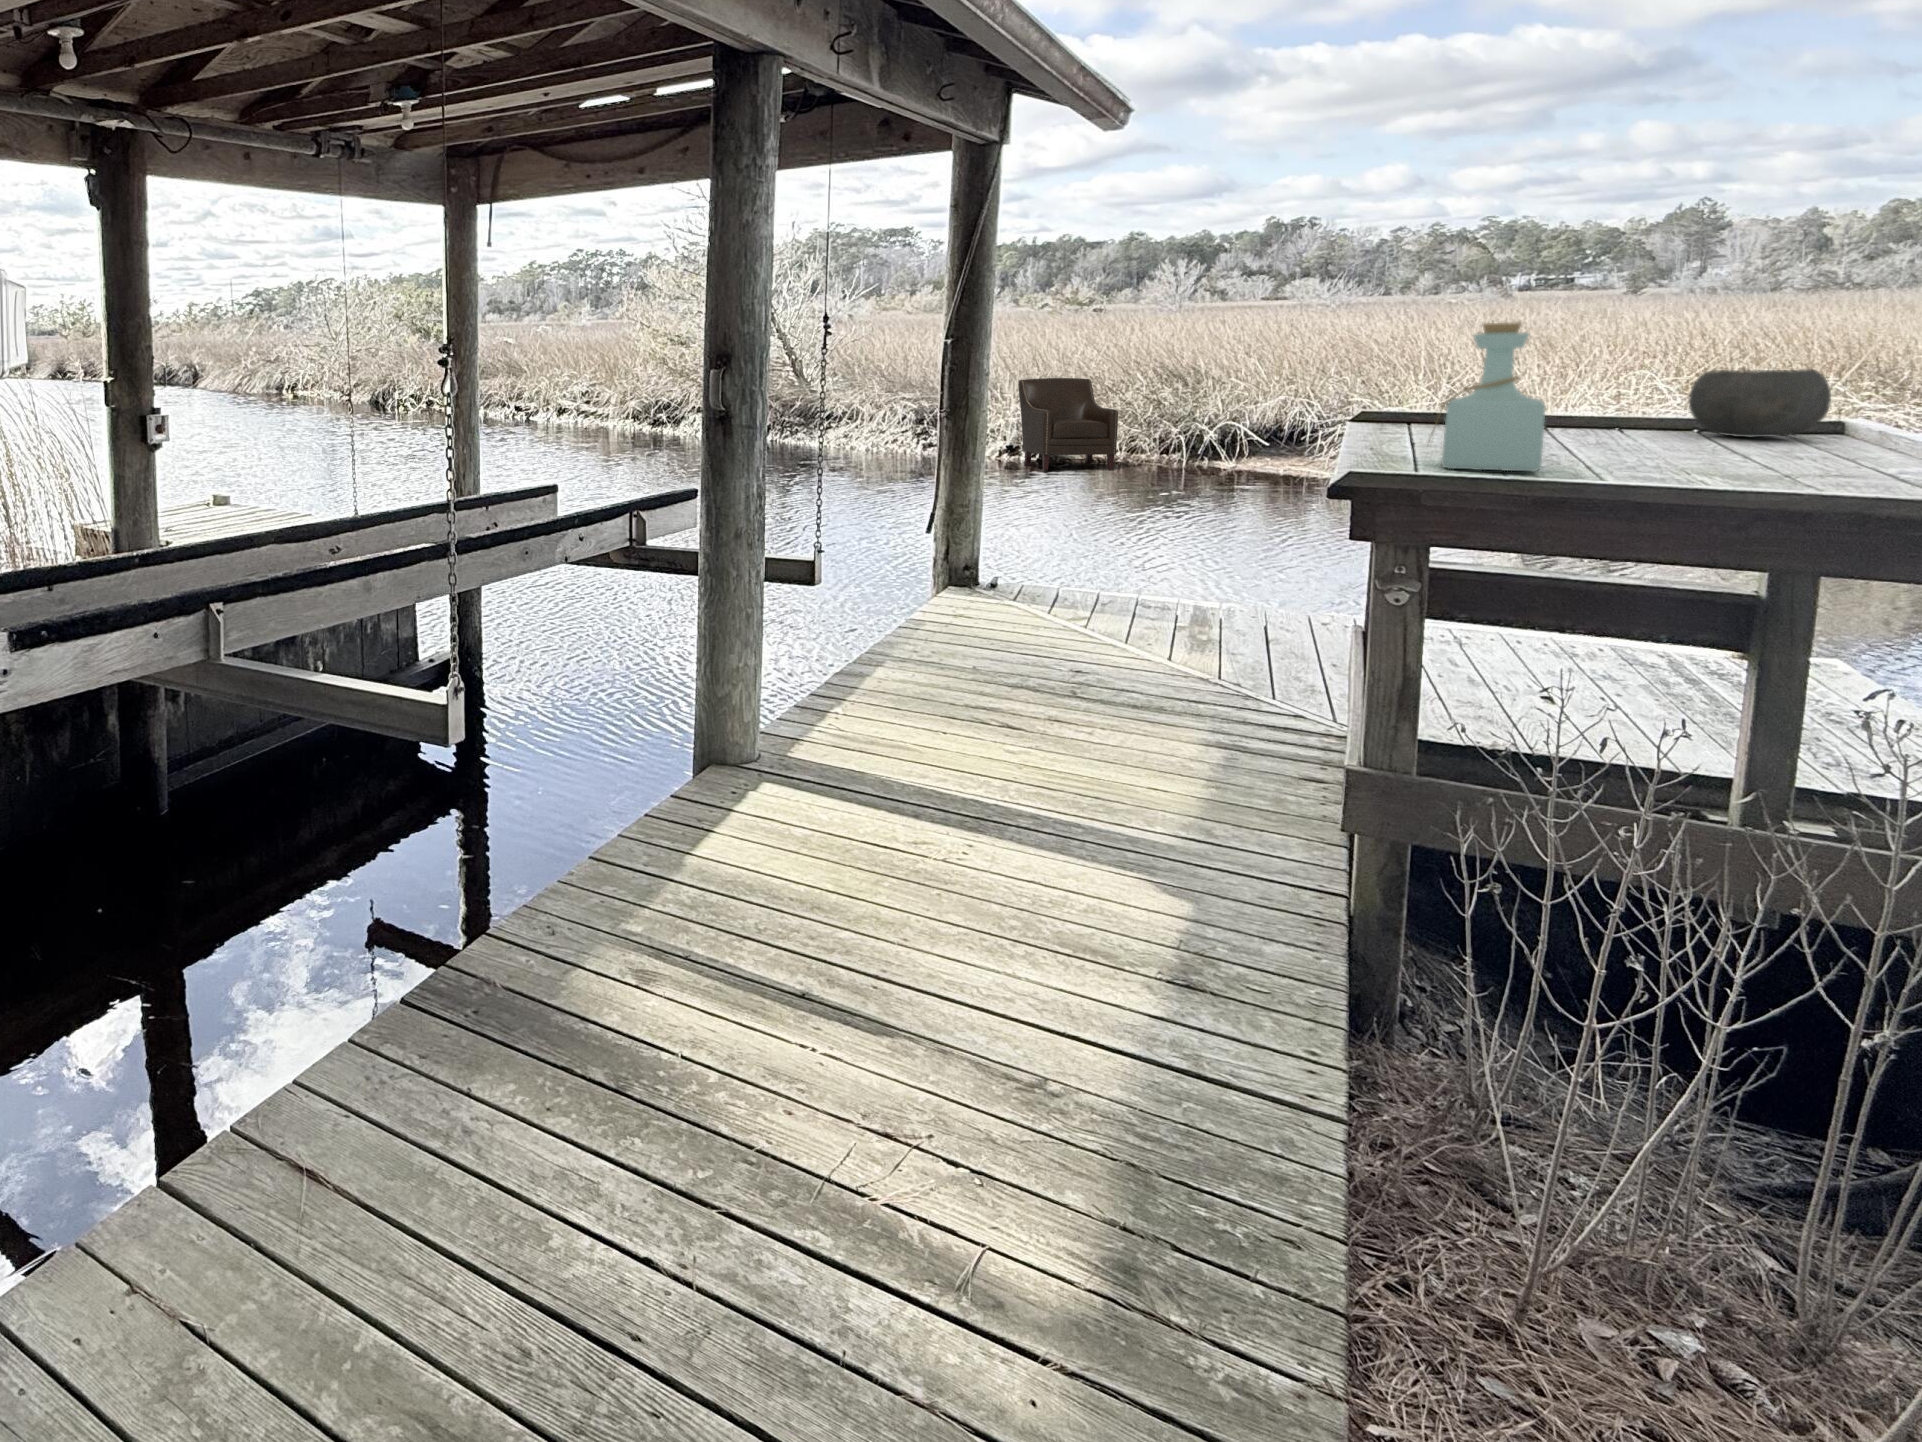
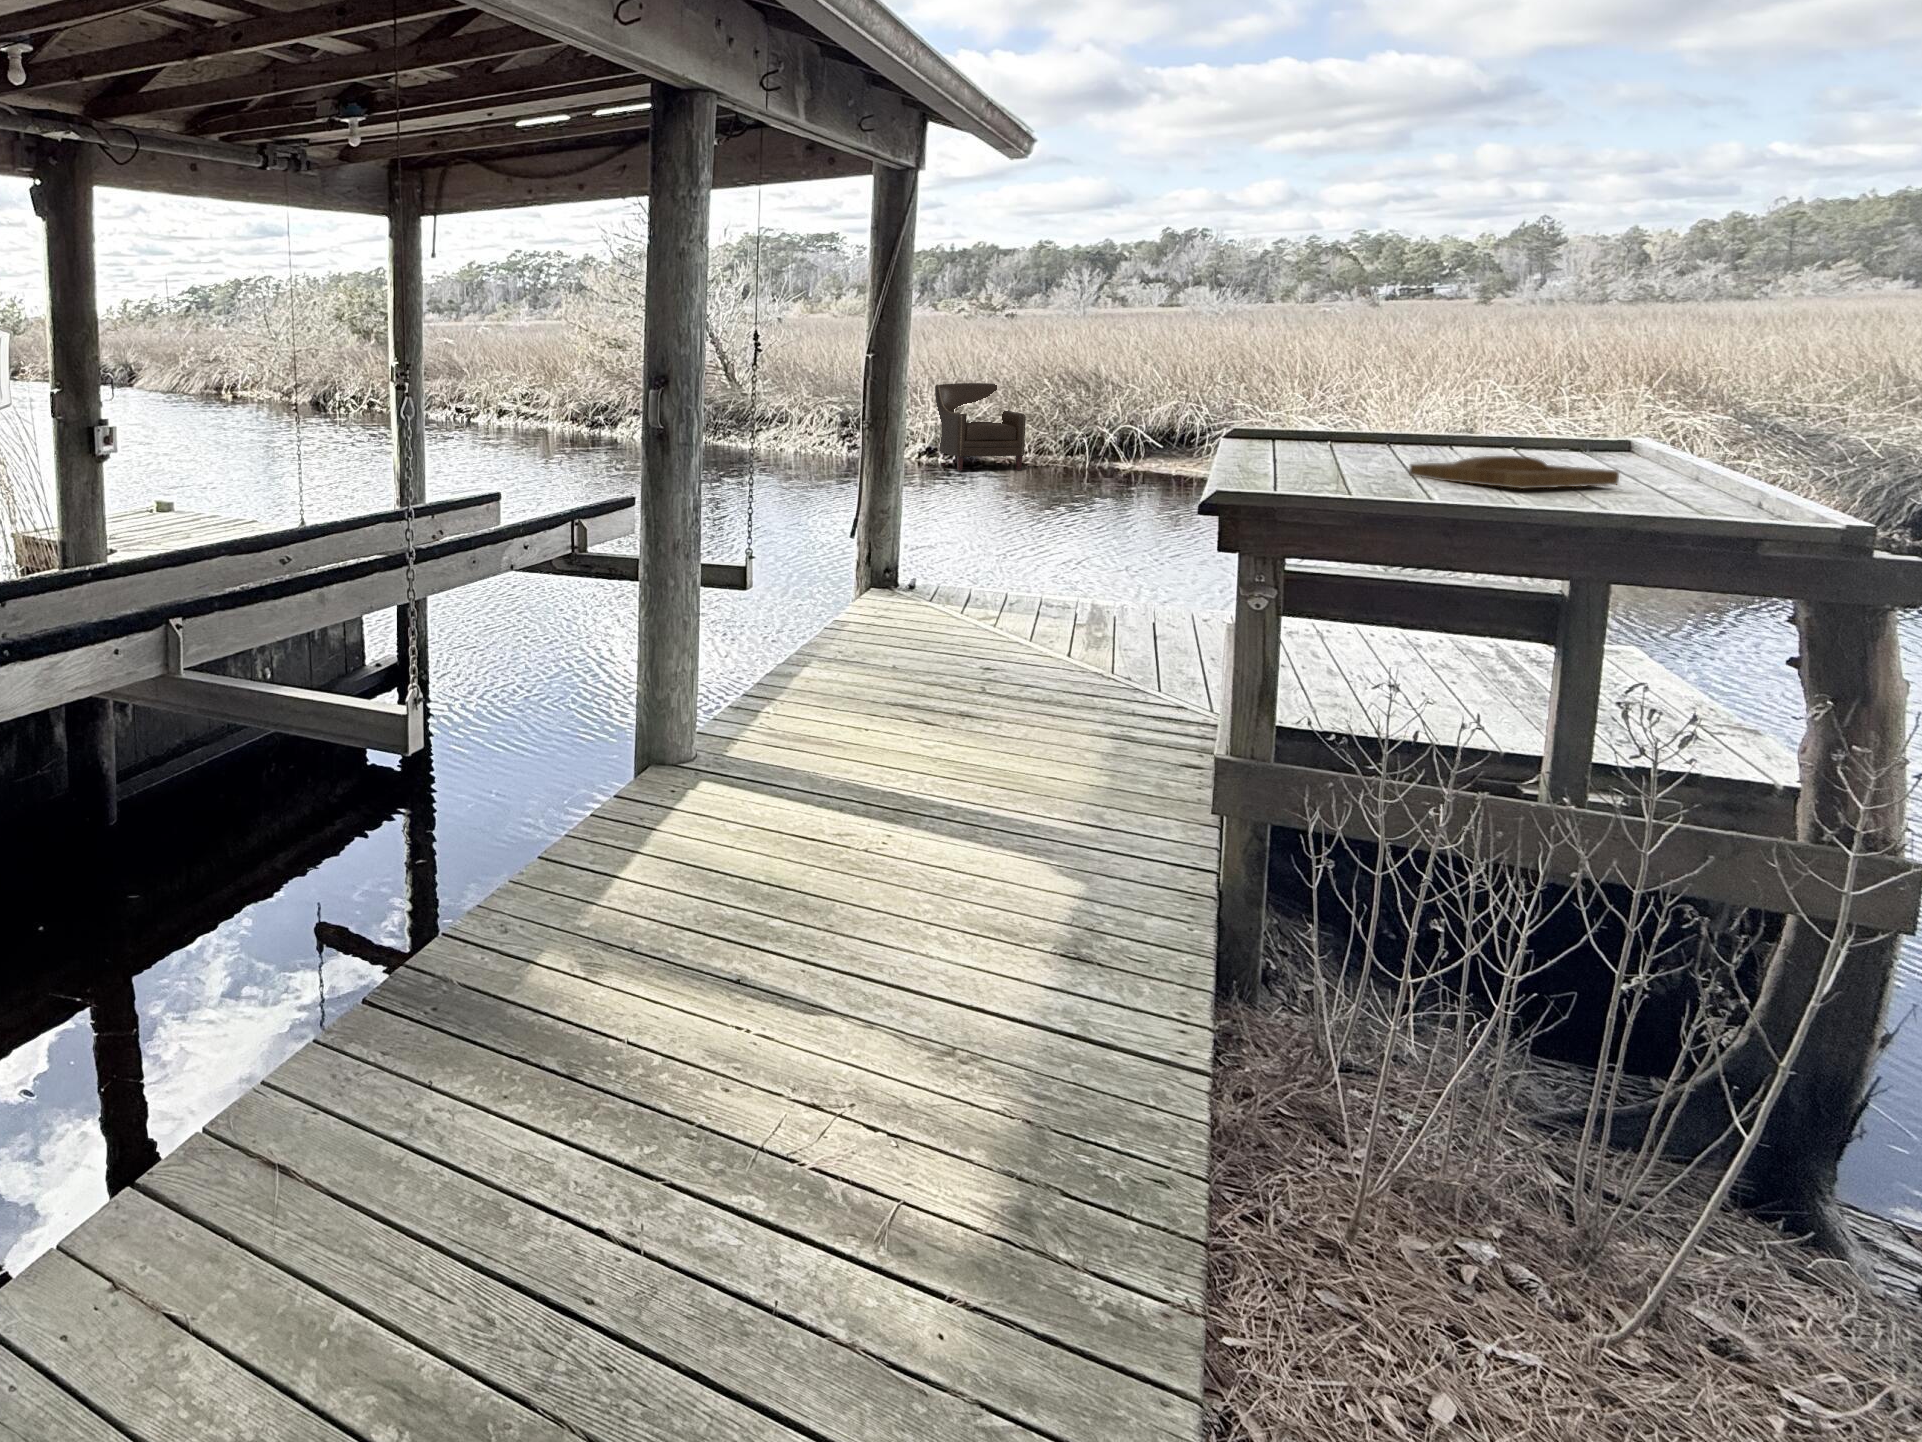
bottle: present [1436,322,1545,472] -> none [1283,356,1380,490]
bowl: present [1689,369,1831,437] -> none [1504,395,1617,455]
tray: none [1577,436,1840,471] -> present [1409,456,1620,489]

